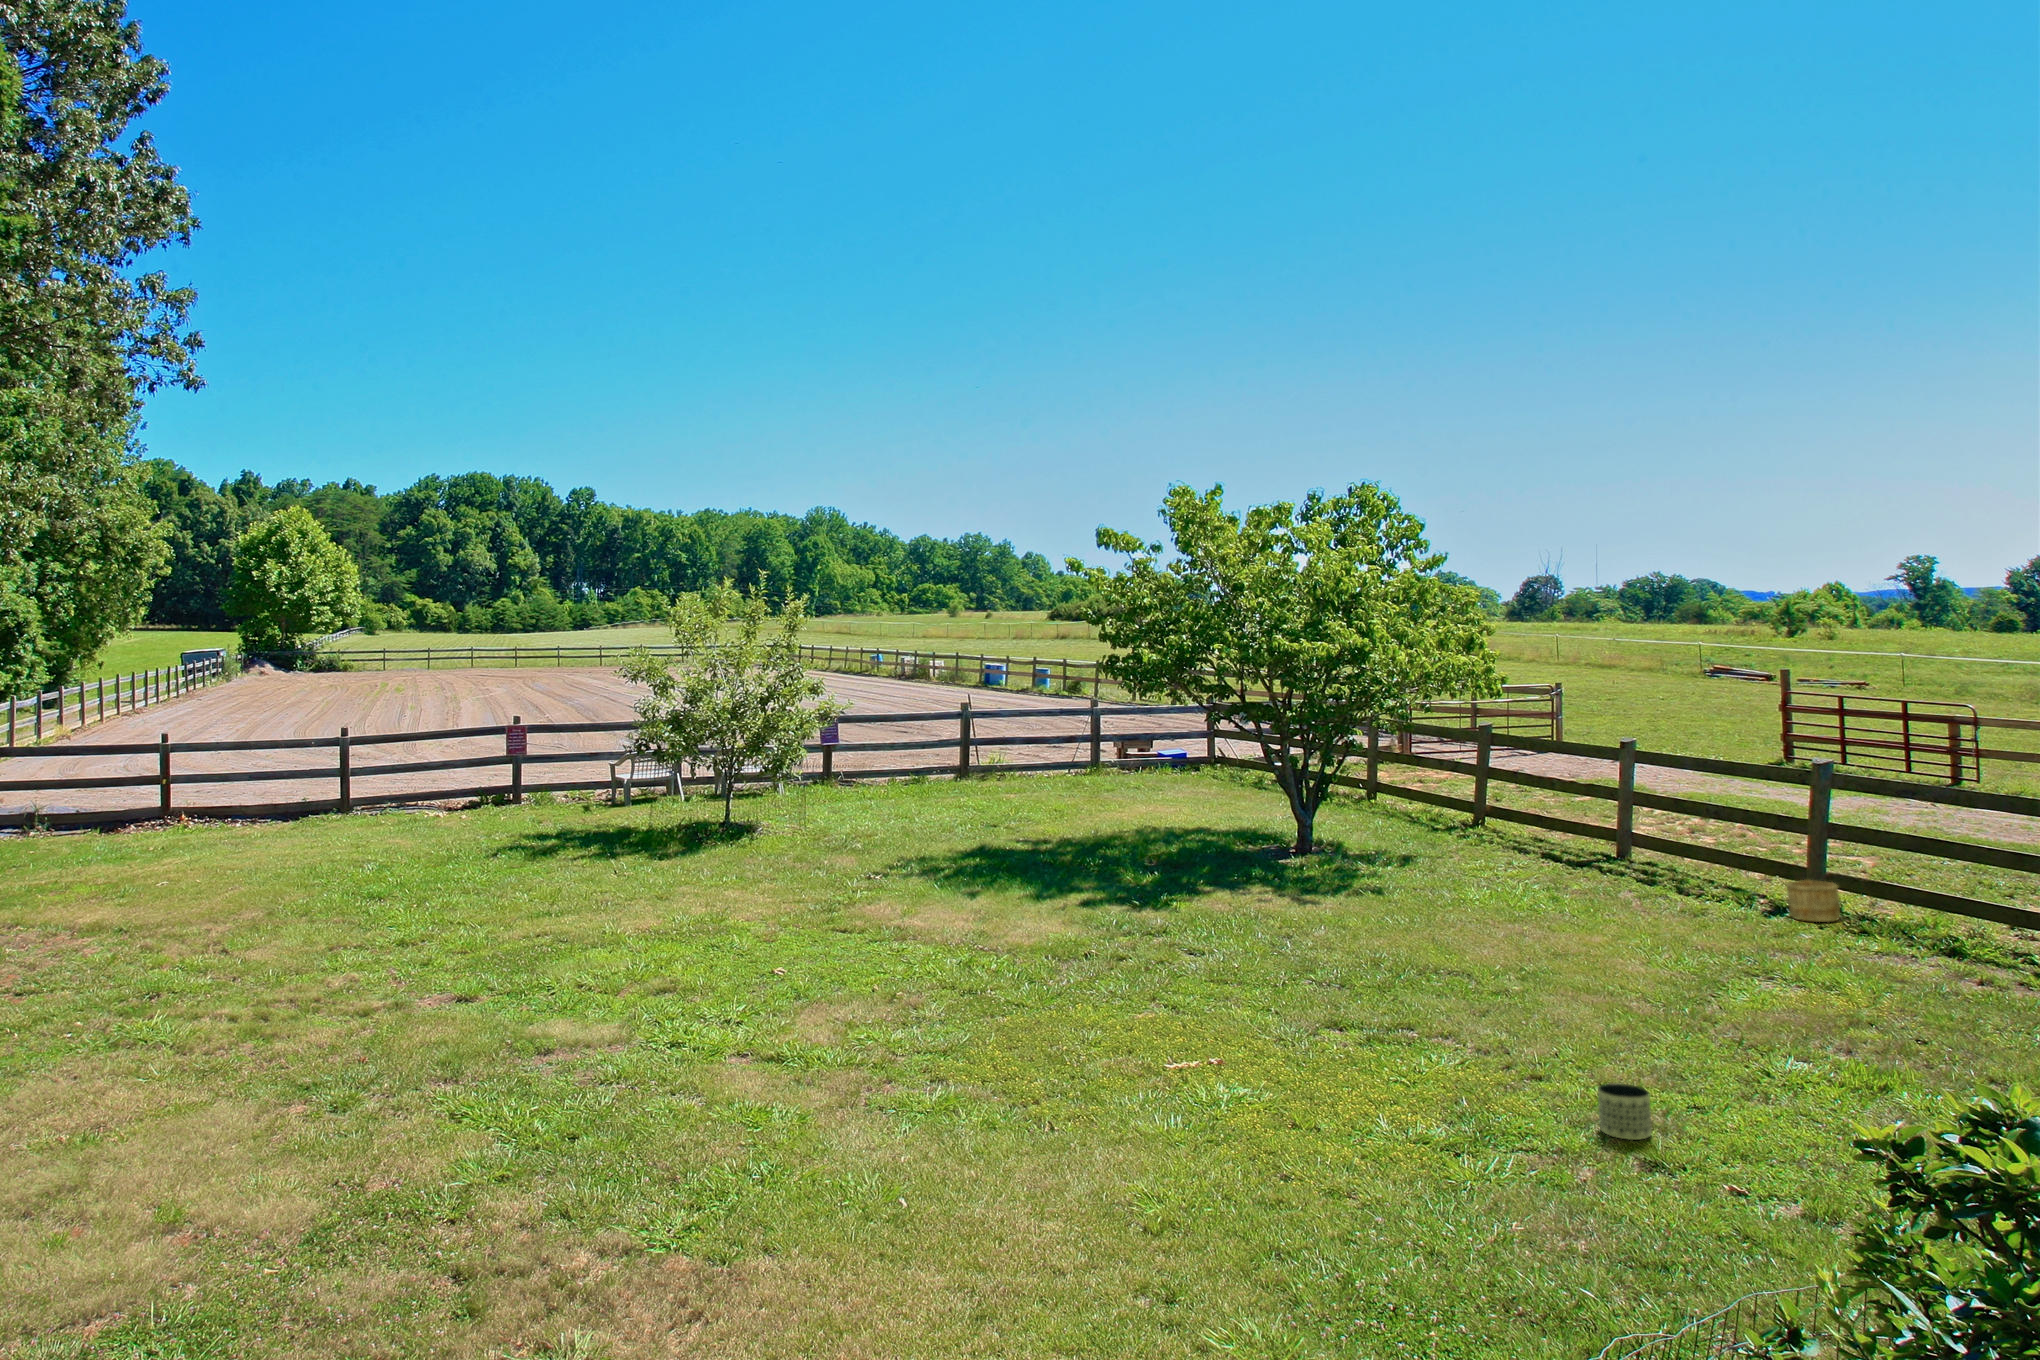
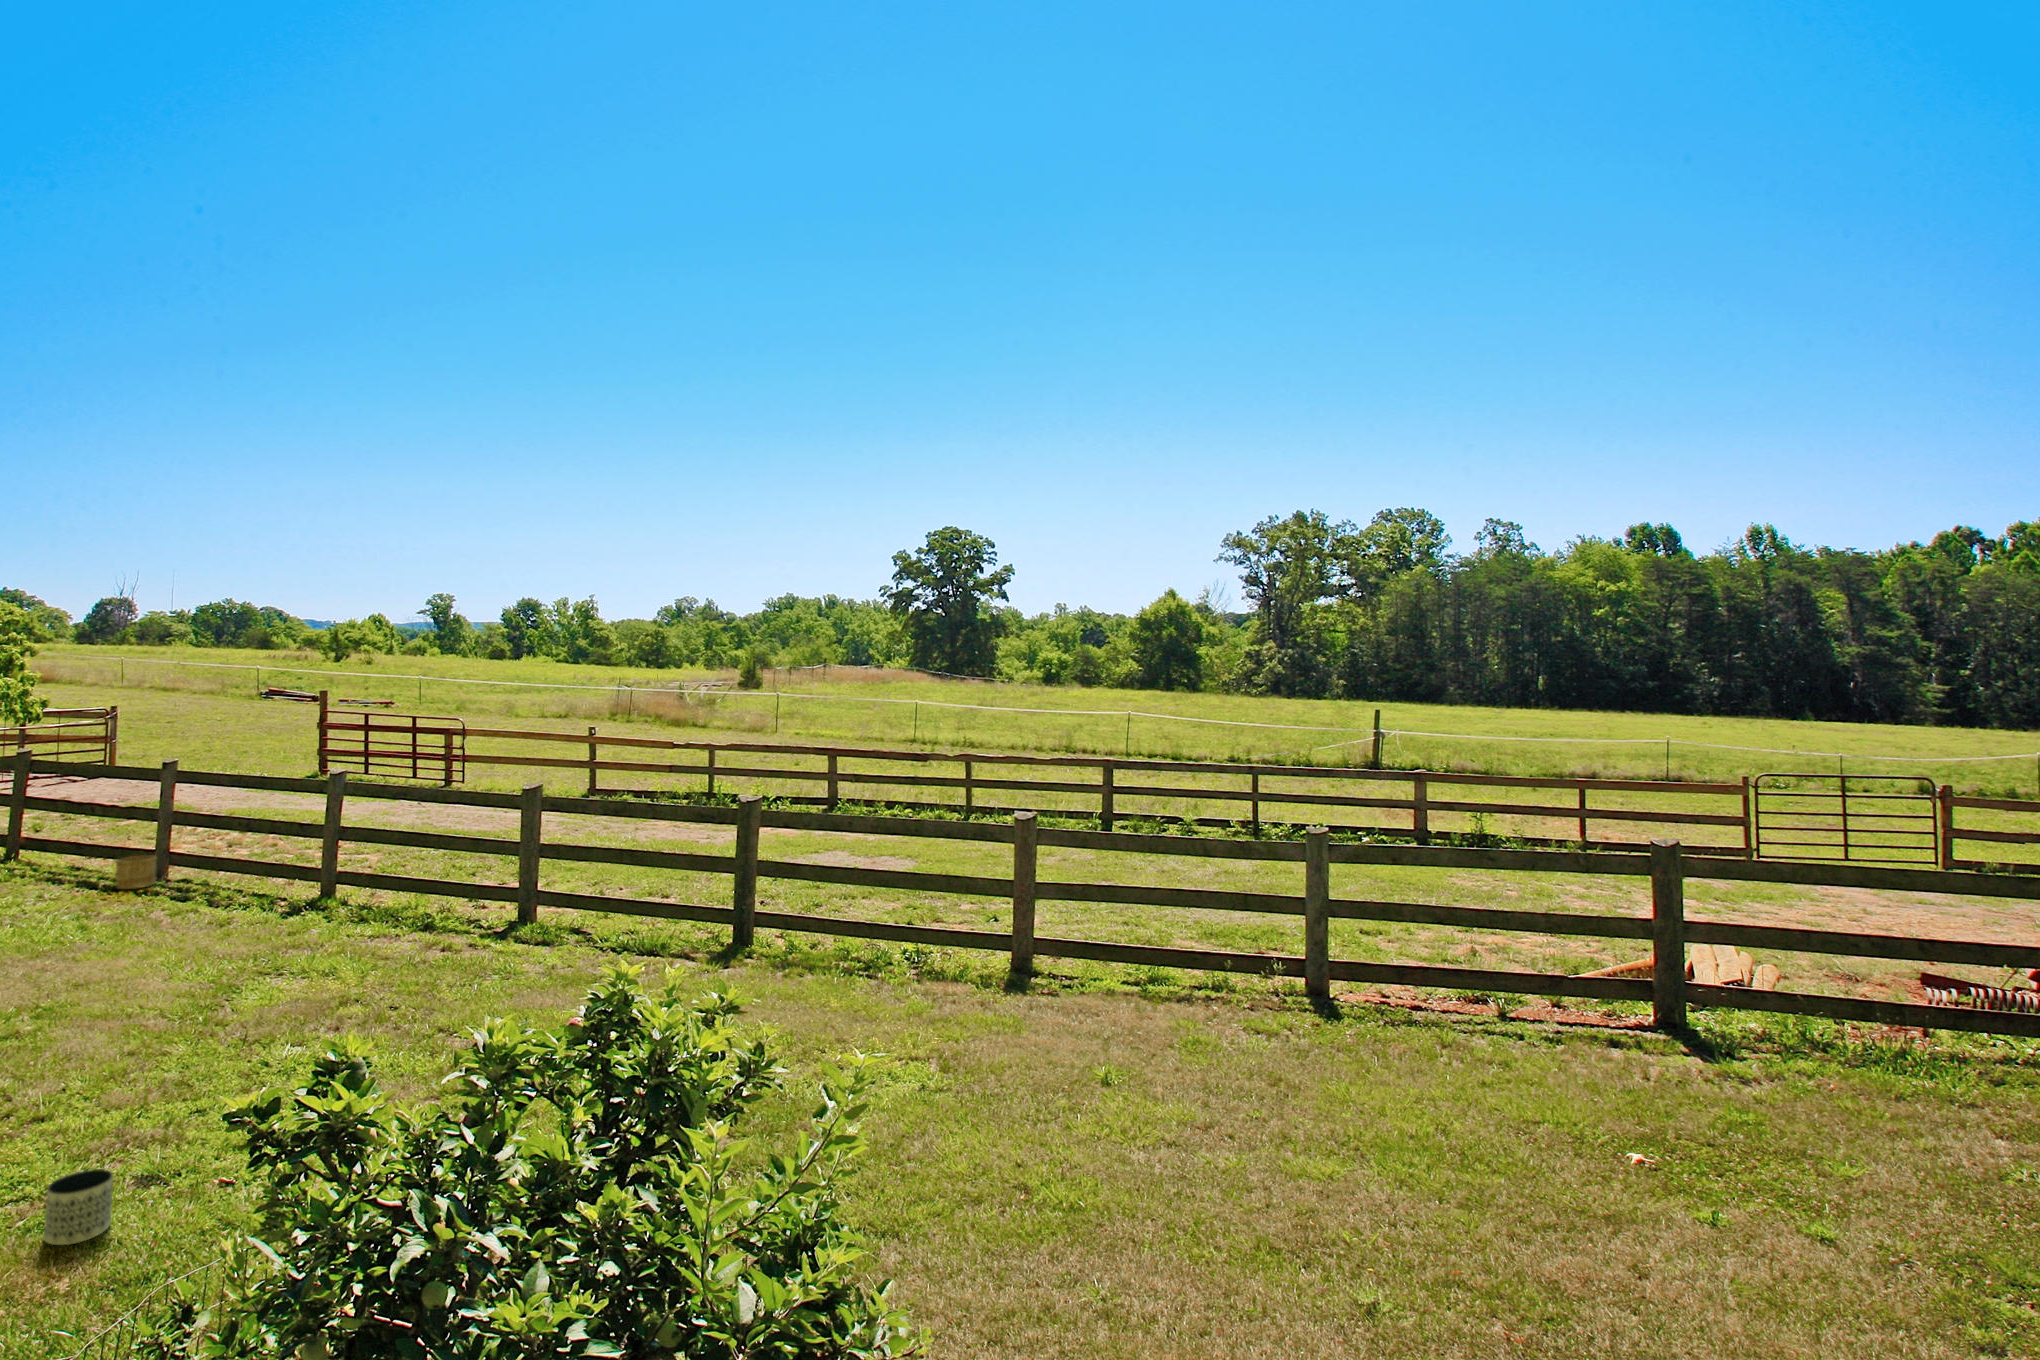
wooden bucket: present [1786,880,1840,922] -> present [116,855,157,889]

